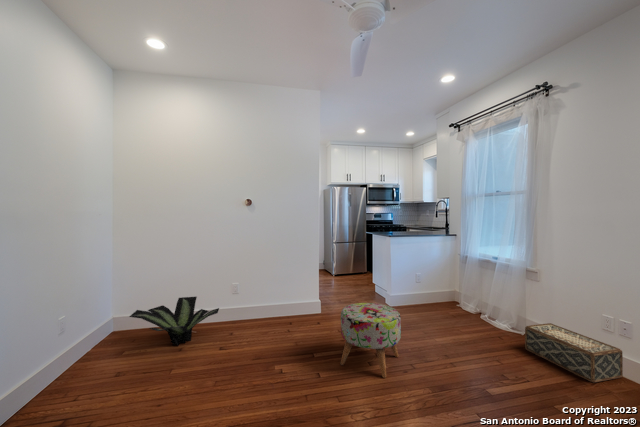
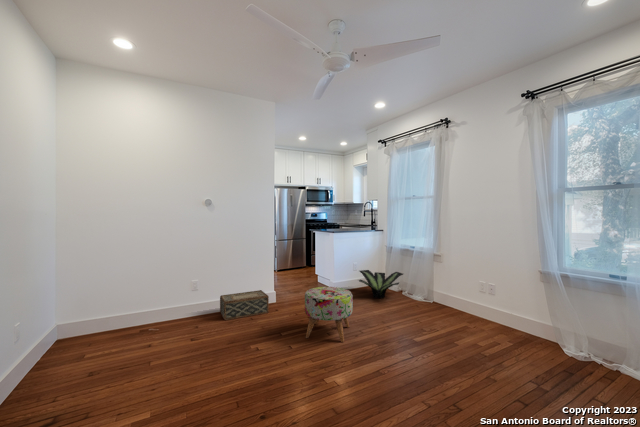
potted plant: present [130,297,219,346] -> present [359,270,403,298]
woven basket: present [525,323,623,383] -> present [220,290,269,320]

